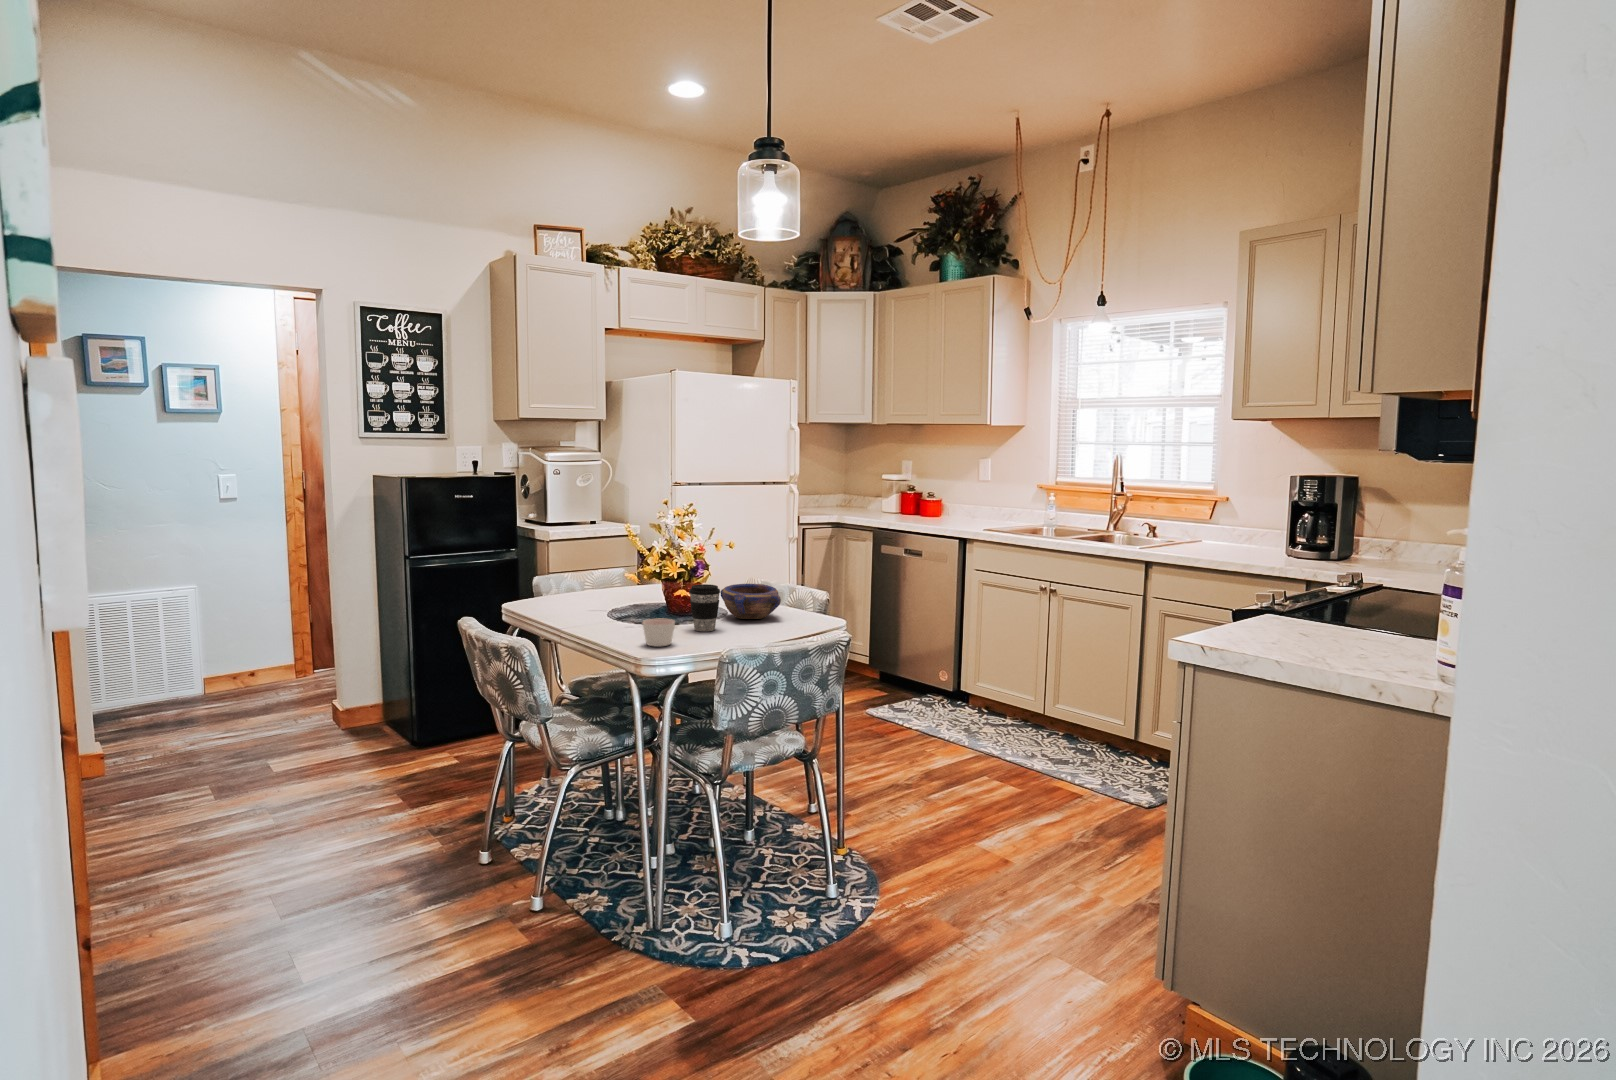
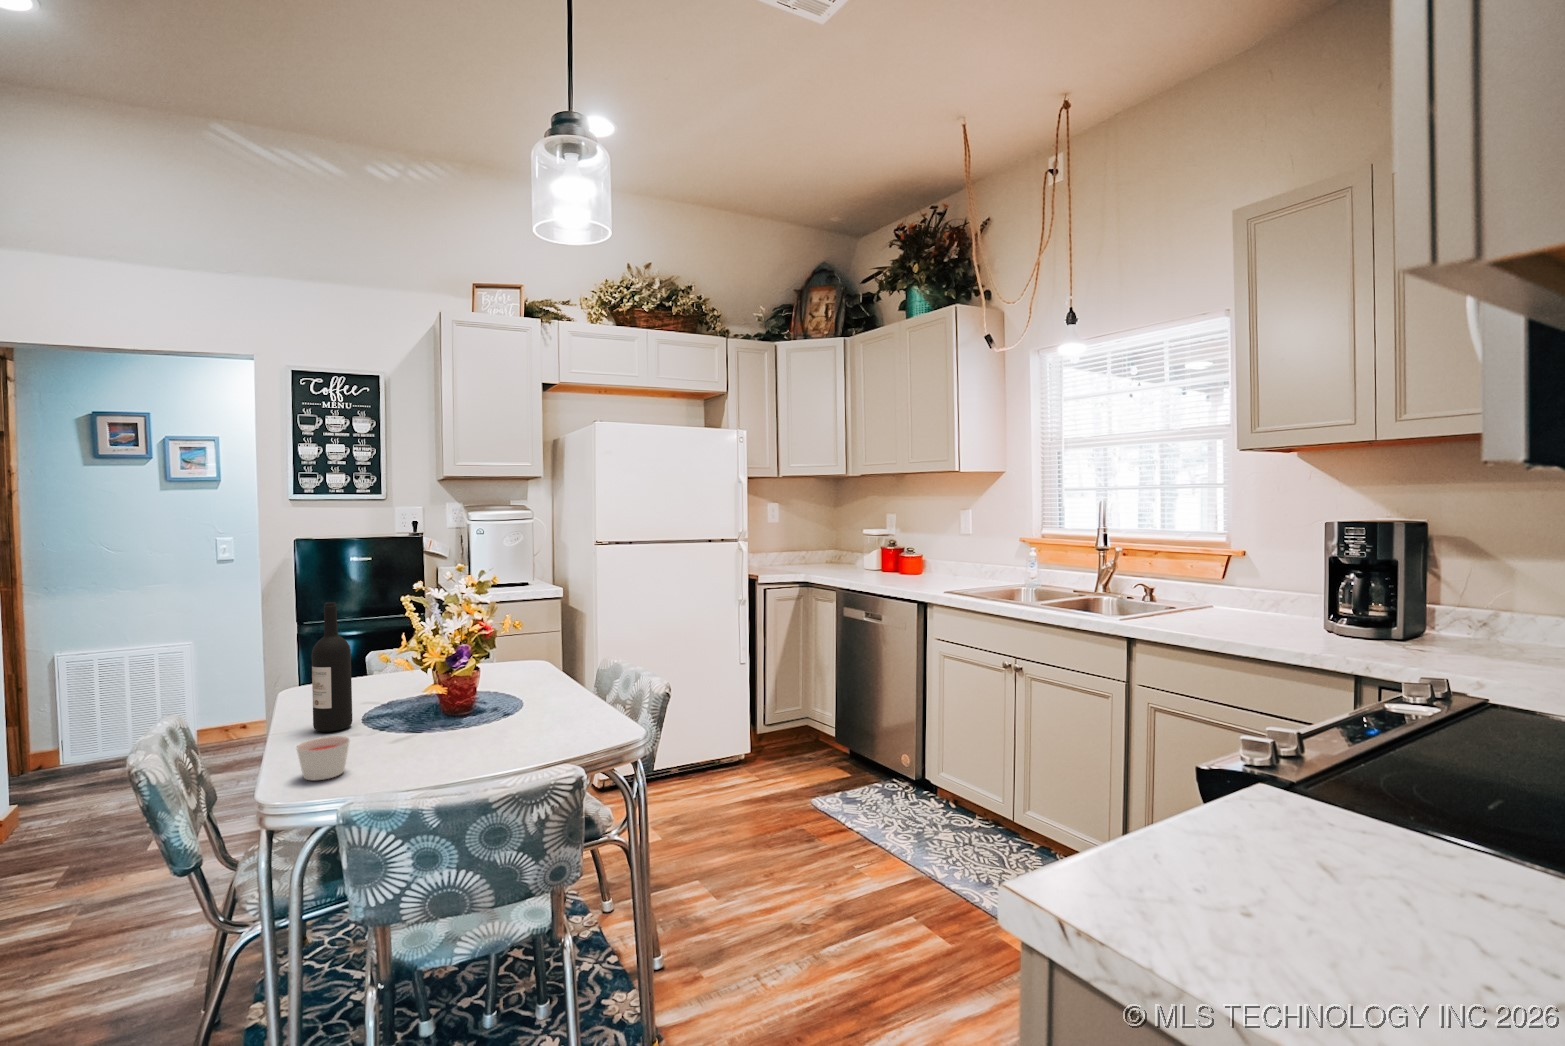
wine bottle: none [590,526,617,625] -> present [312,602,352,732]
coffee cup: present [689,584,720,631] -> none [413,682,458,748]
bowl: present [721,584,781,619] -> none [492,674,569,725]

